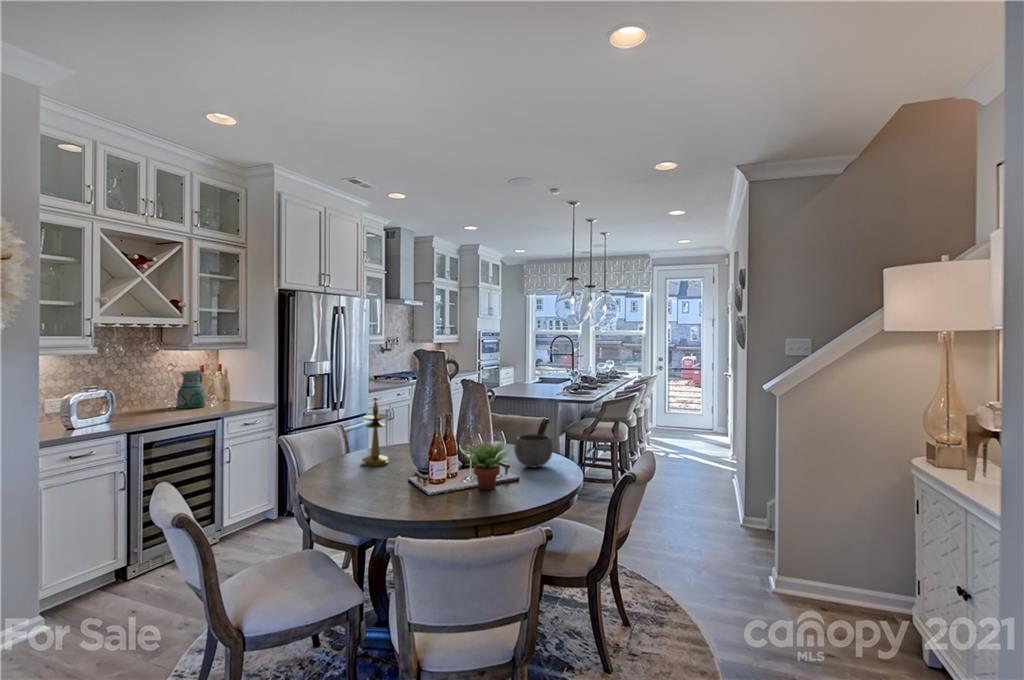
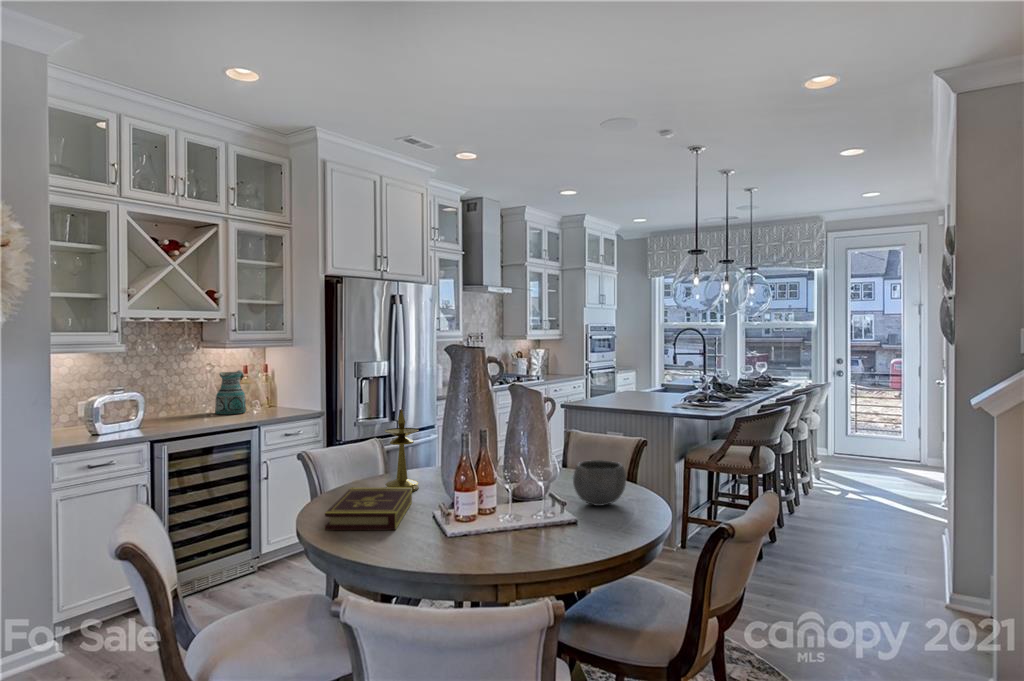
succulent plant: present [459,440,509,490] -> none [484,466,554,533]
book: none [330,461,390,497] -> present [325,488,412,530]

